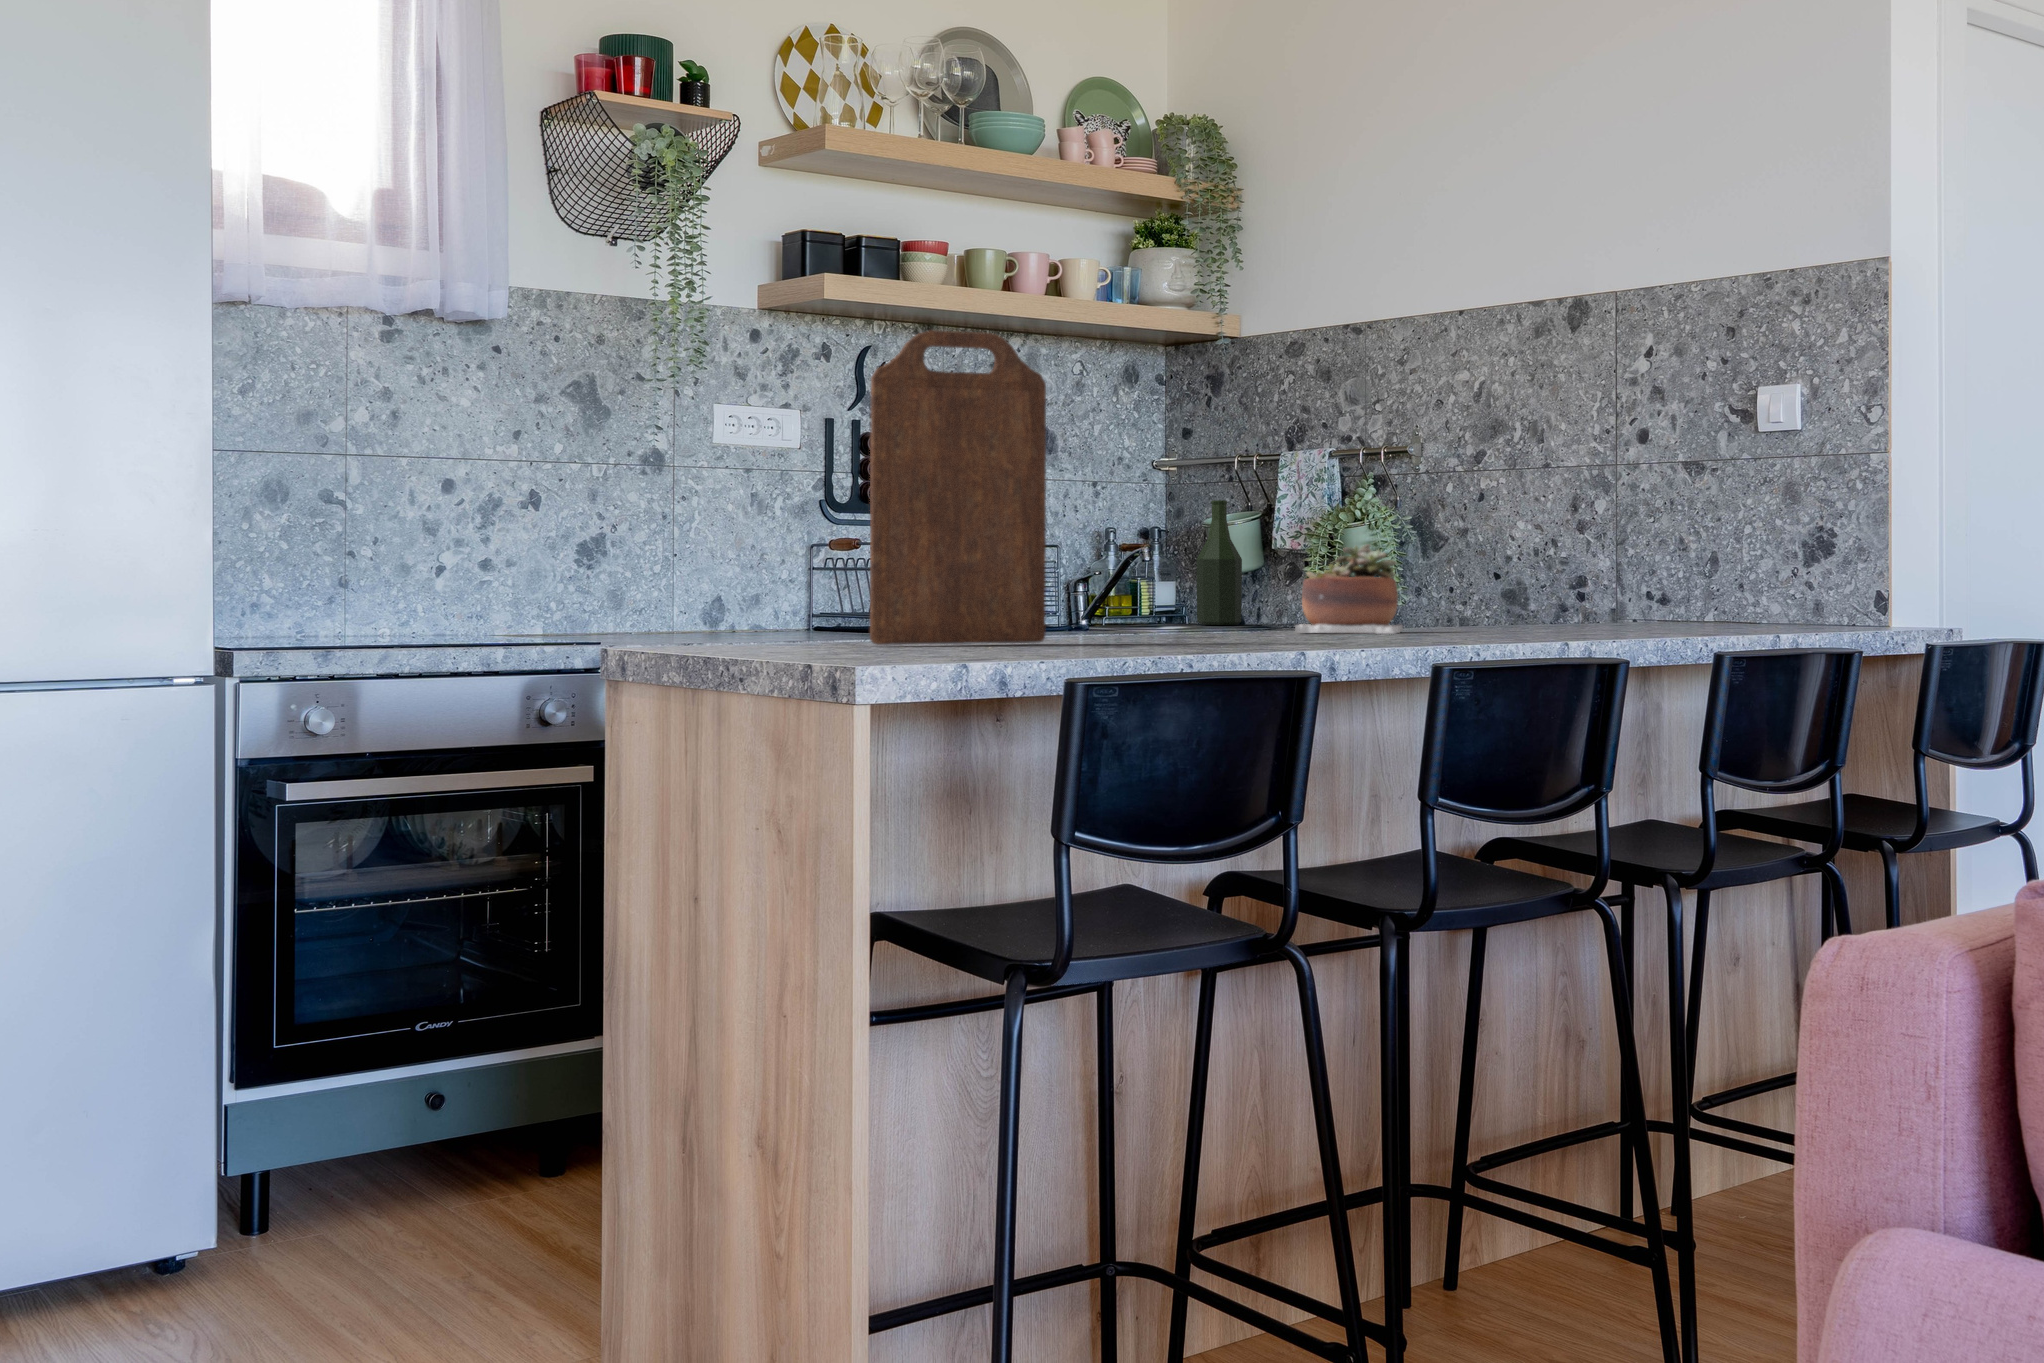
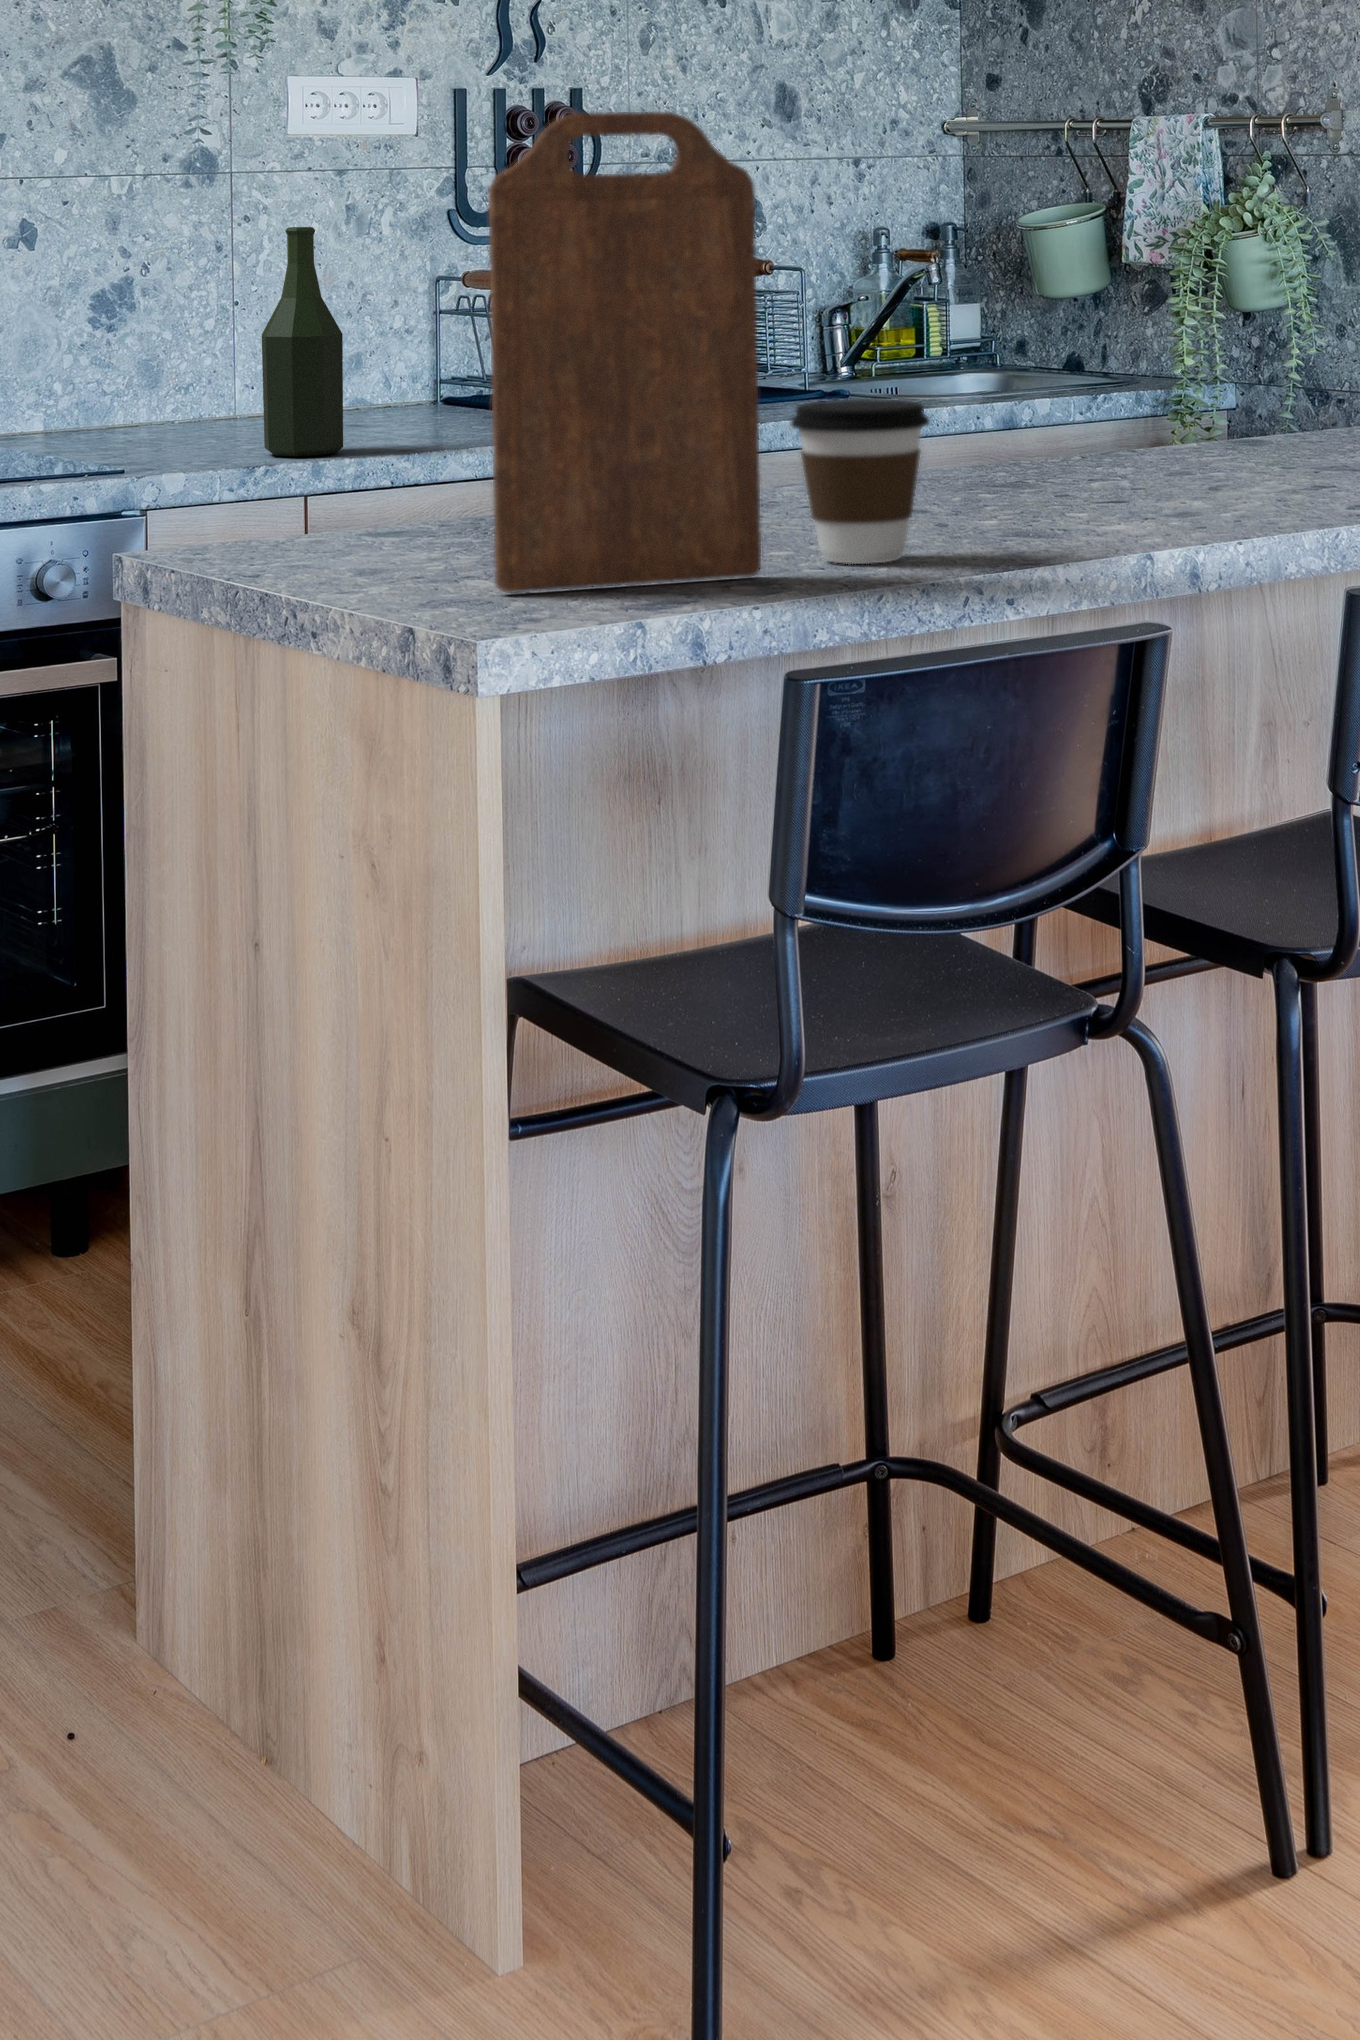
bottle: present [1196,500,1242,625] -> present [262,227,343,456]
coffee cup: none [1065,538,1157,641] -> present [790,399,930,564]
succulent plant: present [1295,544,1403,634] -> none [1146,343,1311,487]

